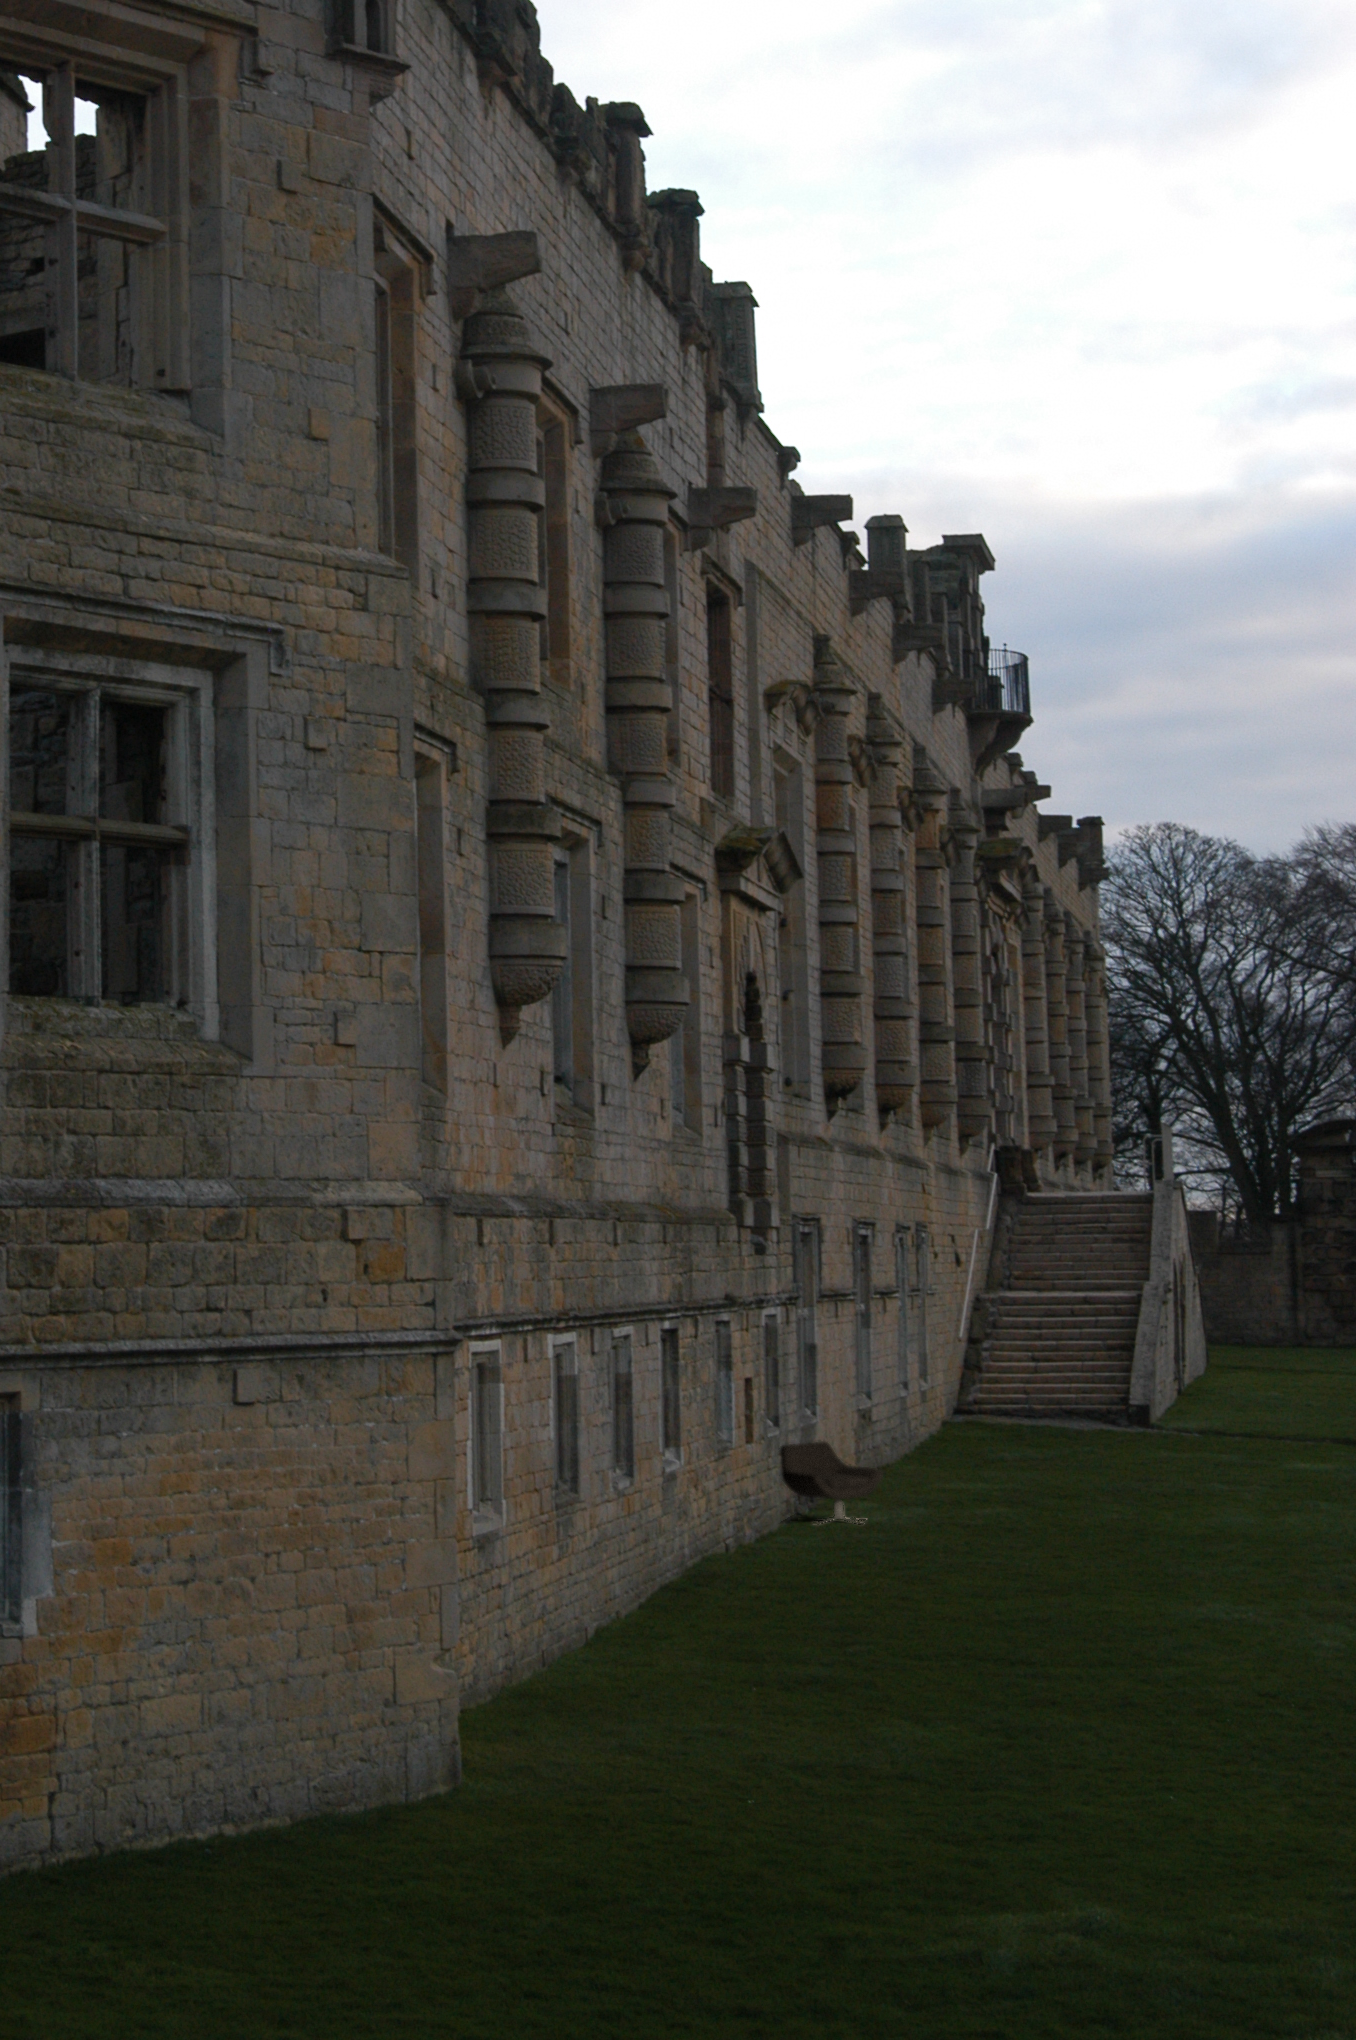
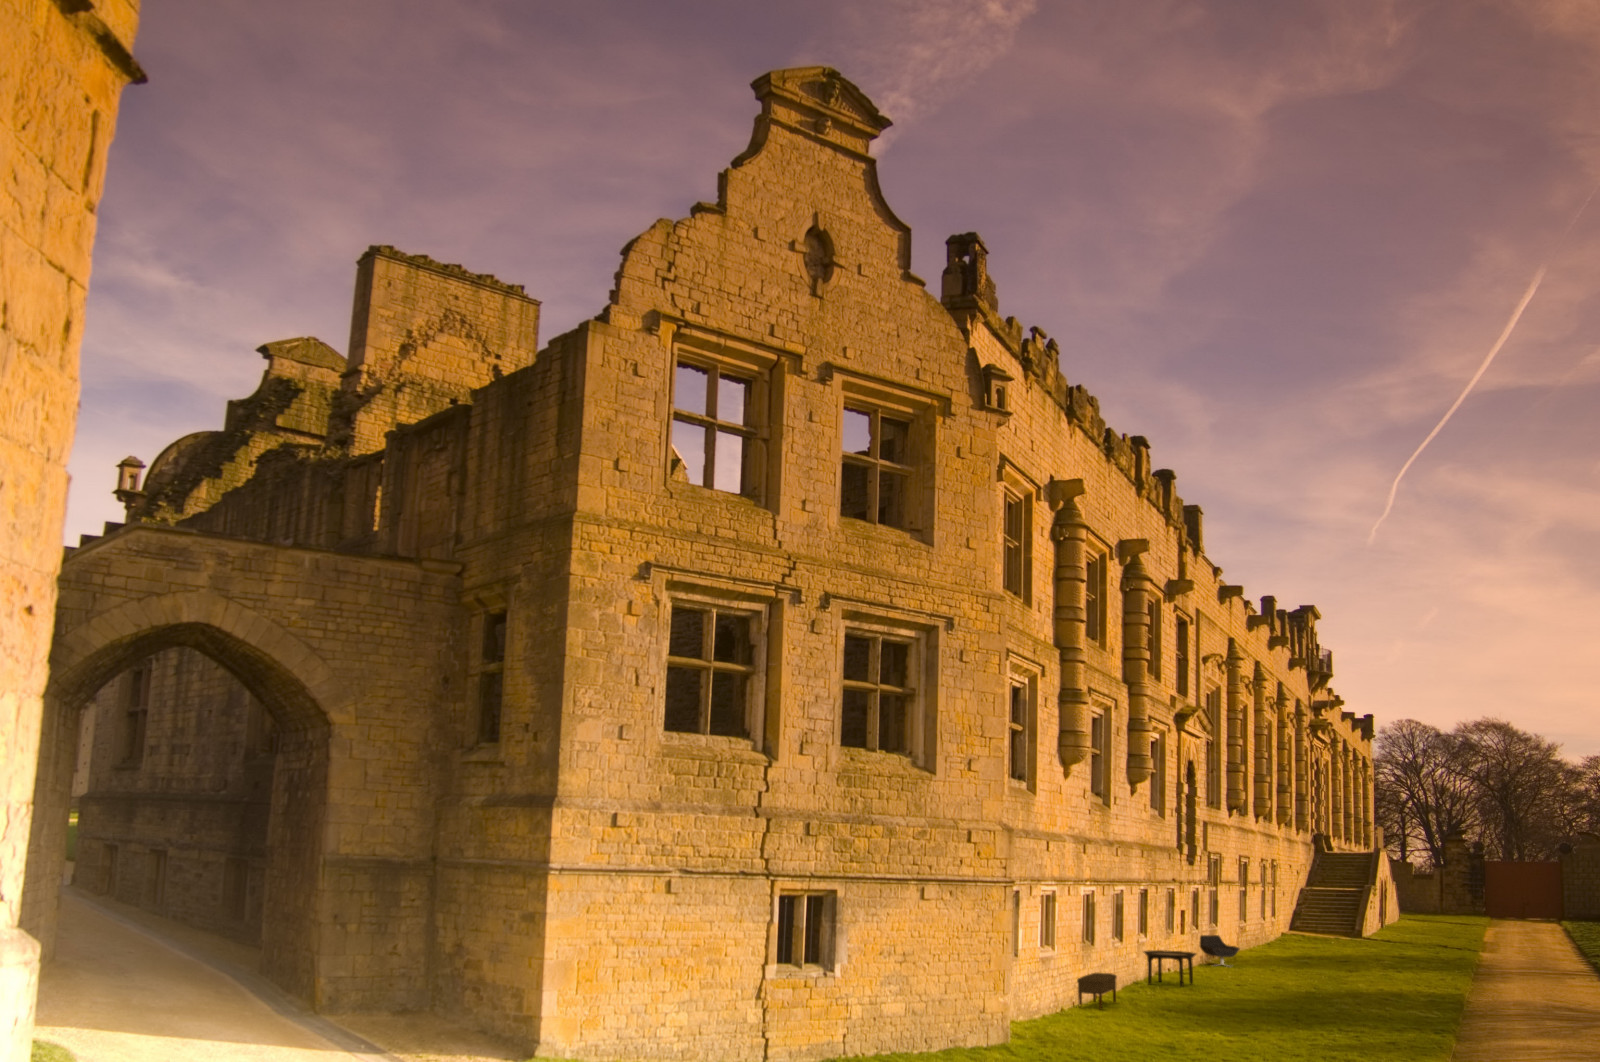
round table: none [666,1490,808,1585] -> present [1144,950,1196,987]
bench: none [540,1562,634,1659] -> present [1077,973,1117,1009]

